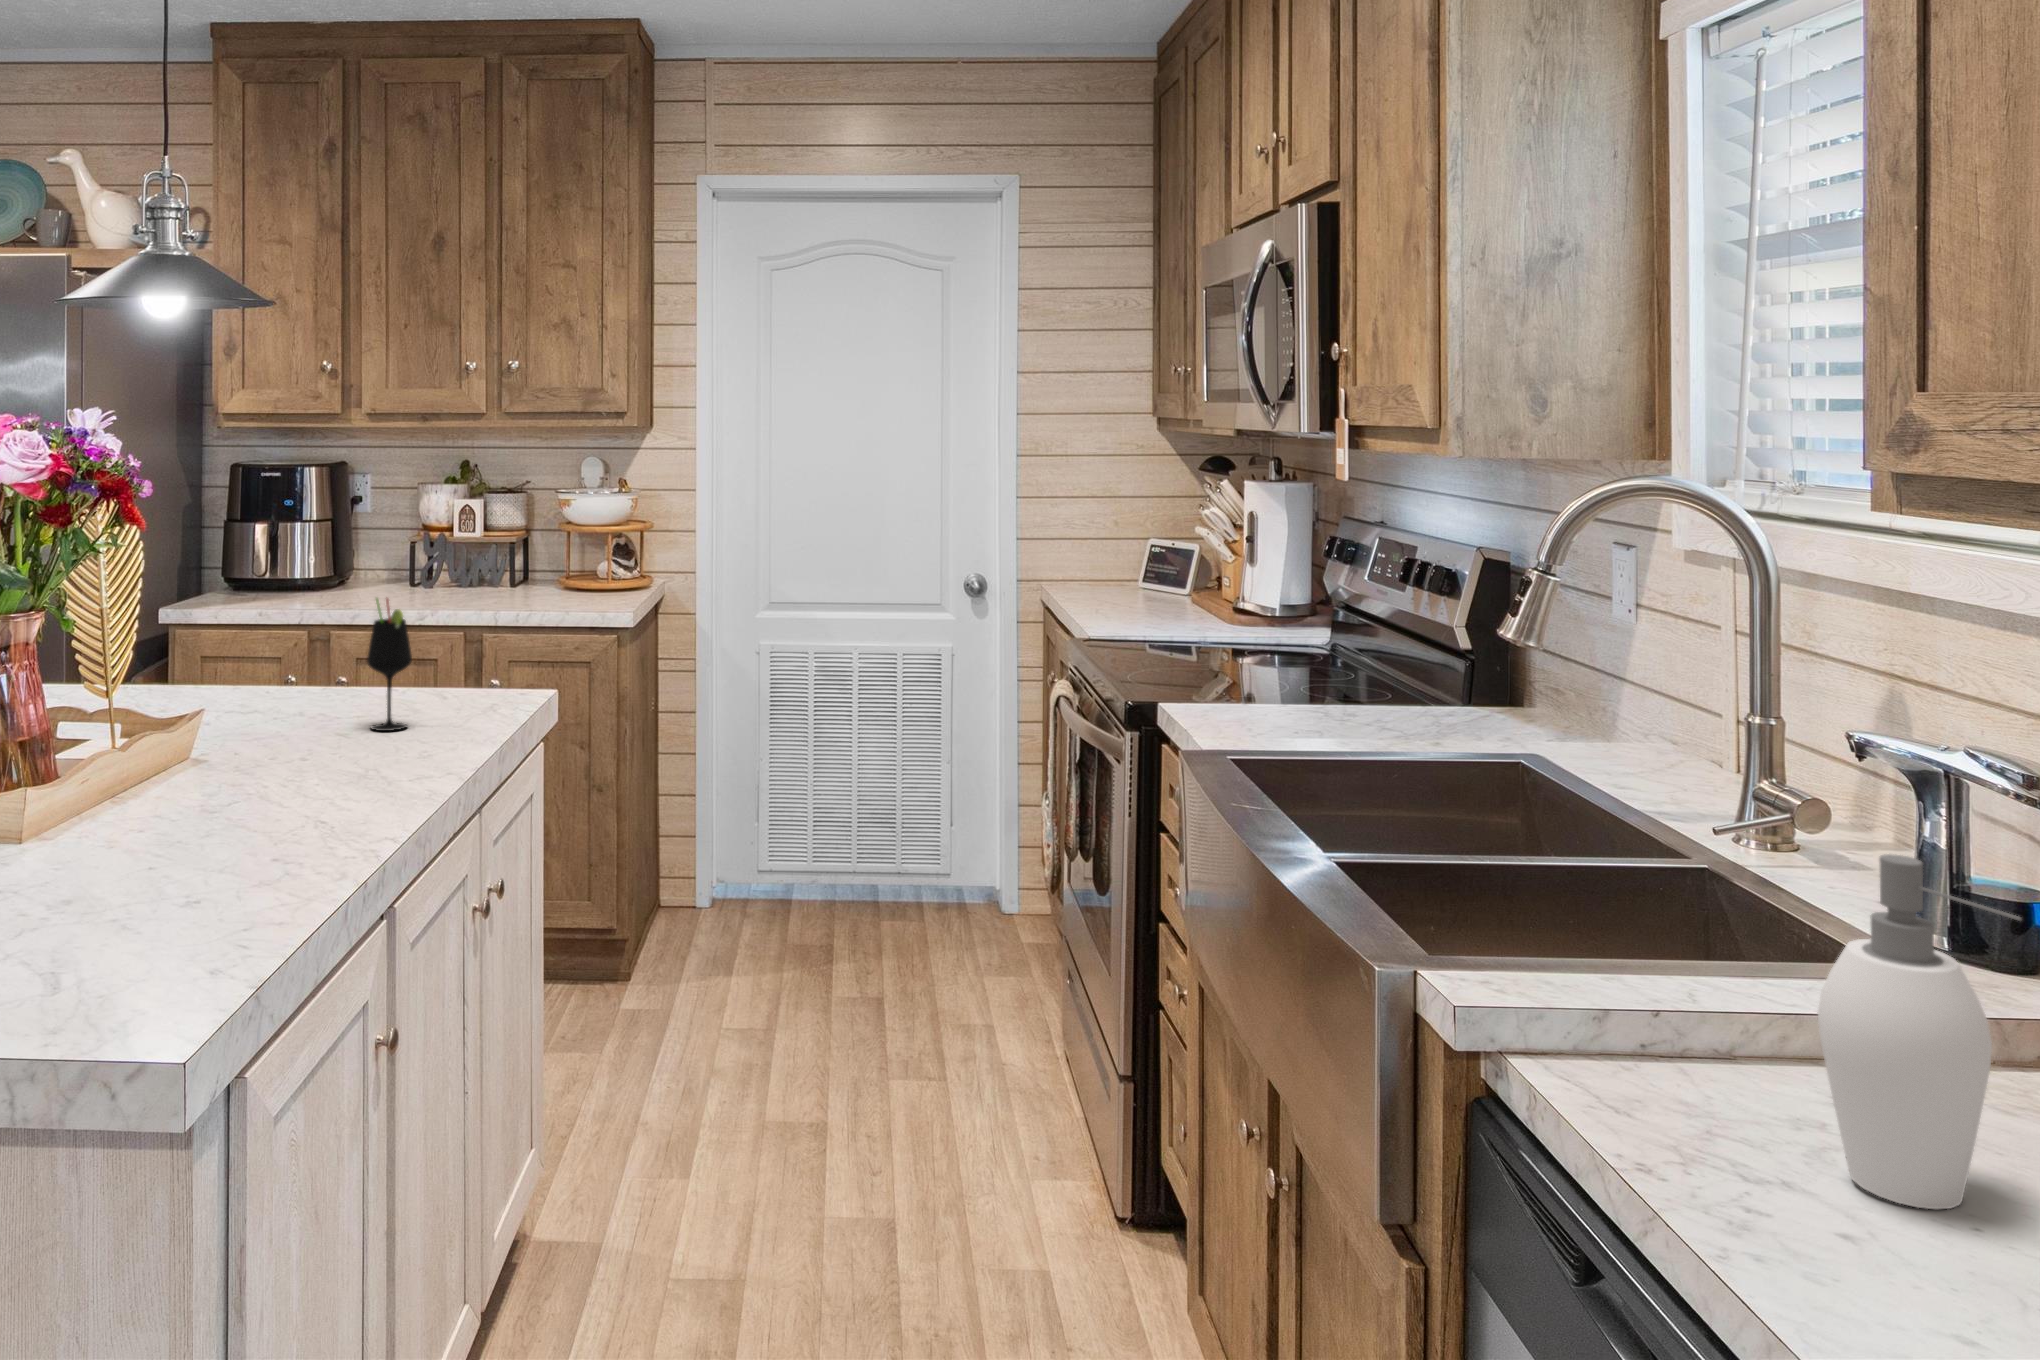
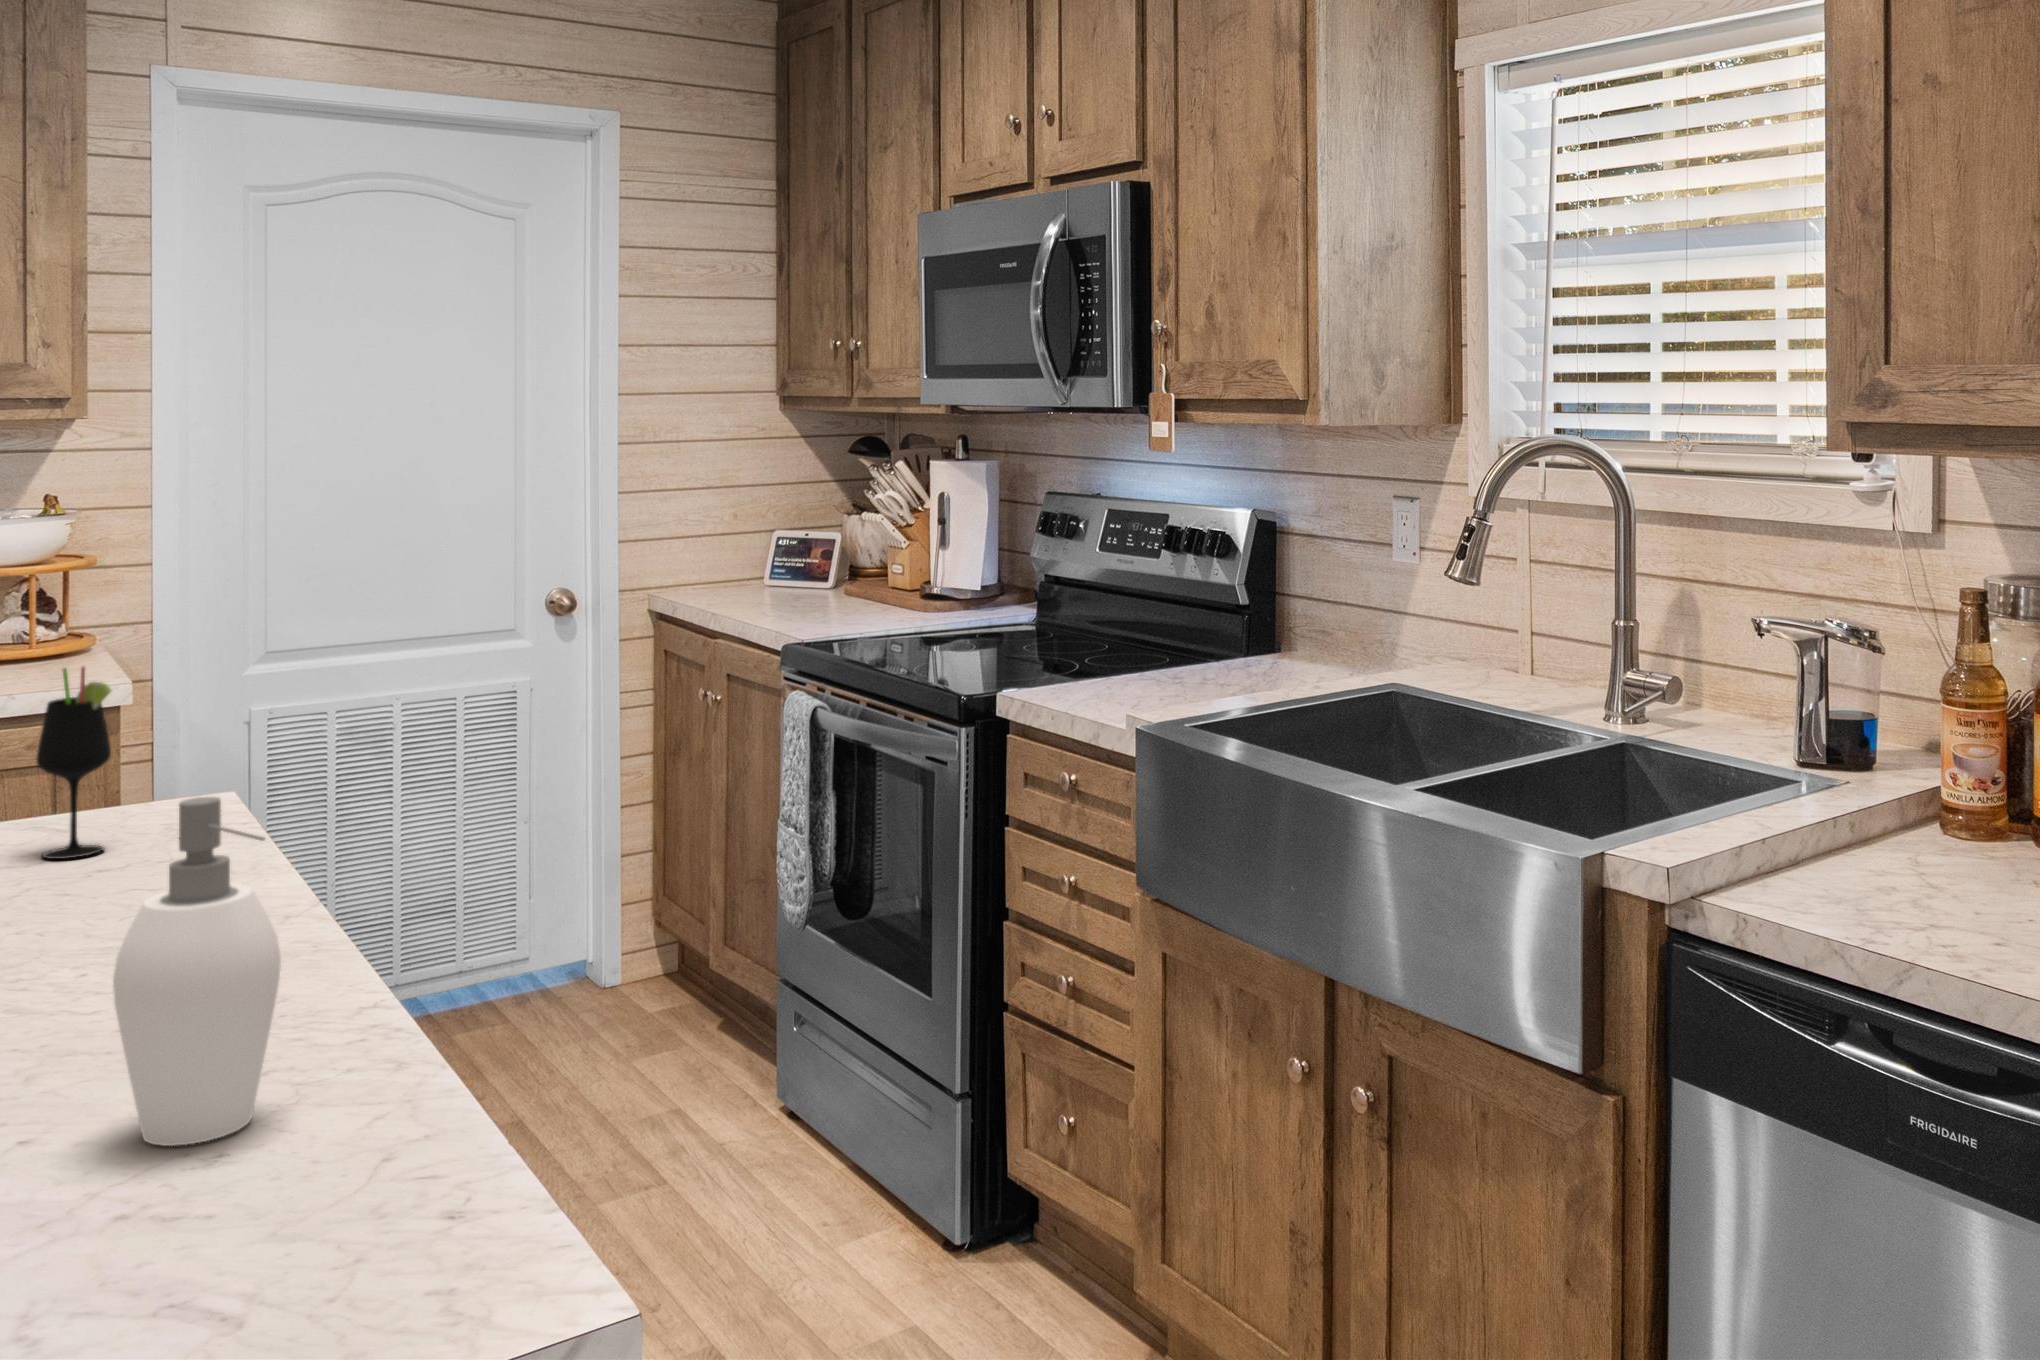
soap dispenser: present [1818,854,2022,1210] -> present [113,797,281,1146]

